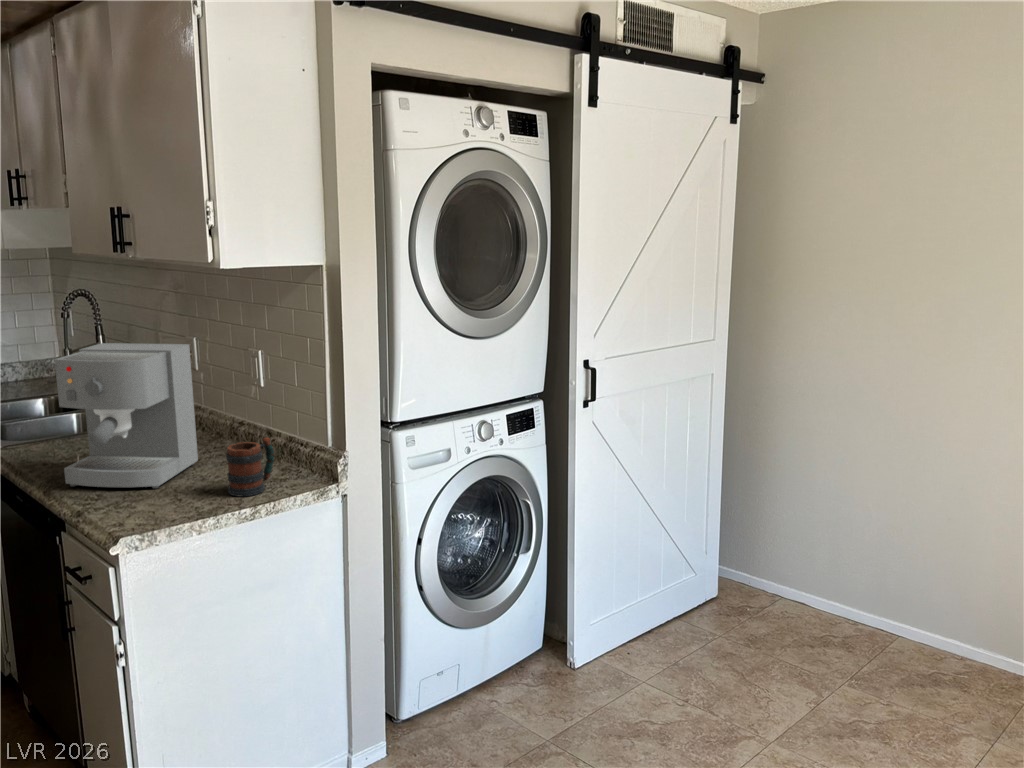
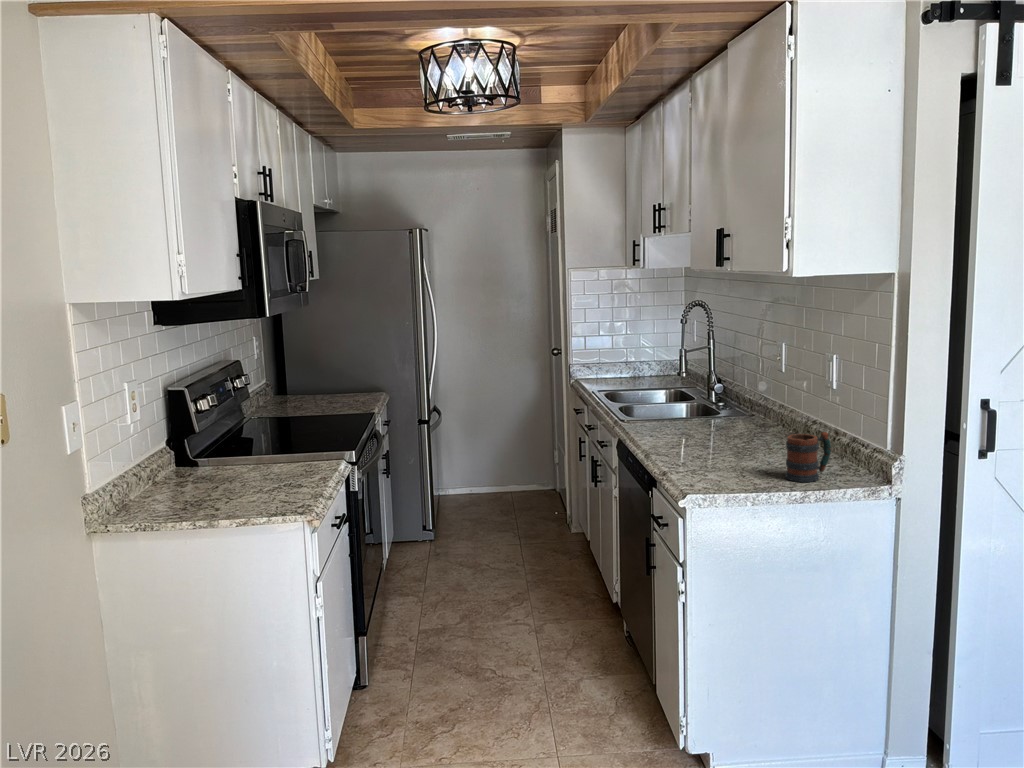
coffee maker: present [54,343,198,488] -> none [661,341,770,465]

